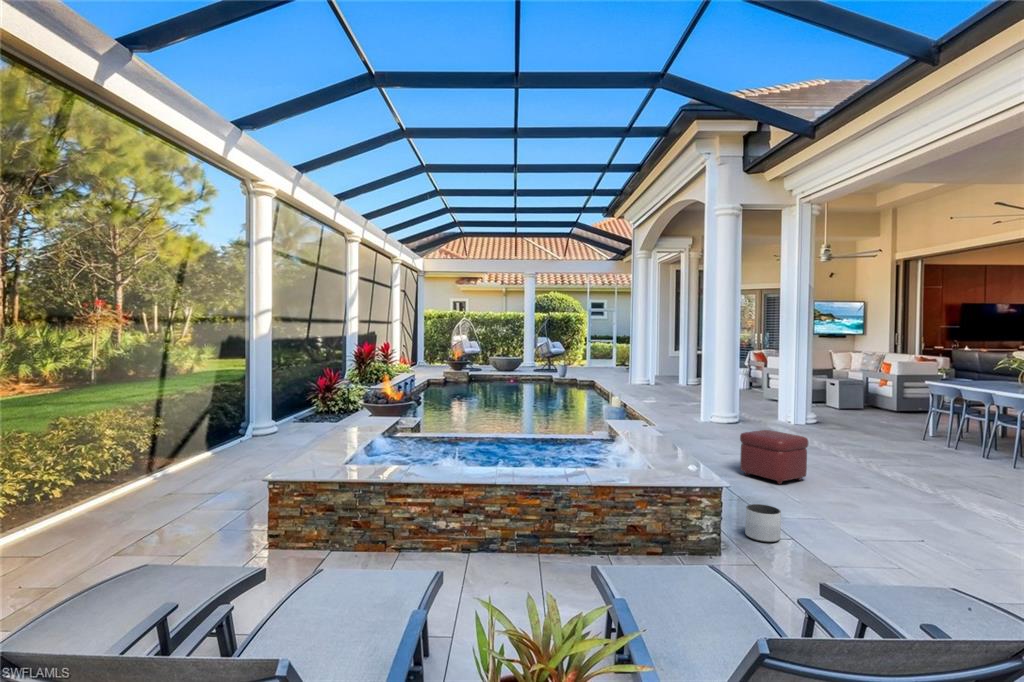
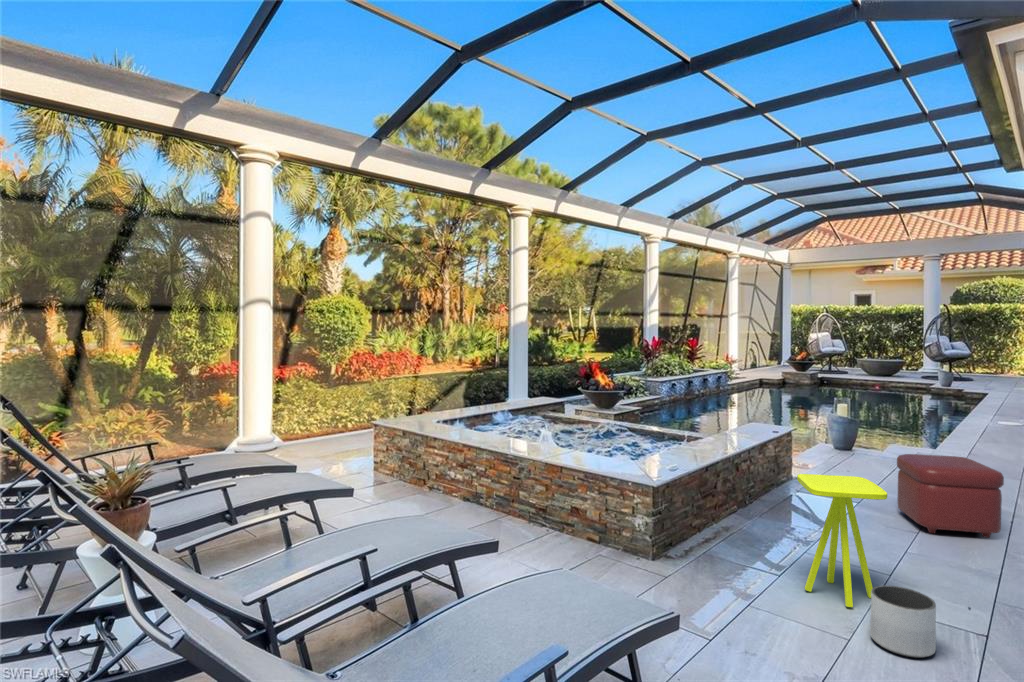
side table: none [813,454,882,544] -> present [797,474,887,607]
planter: present [745,504,781,542] -> present [870,585,936,658]

